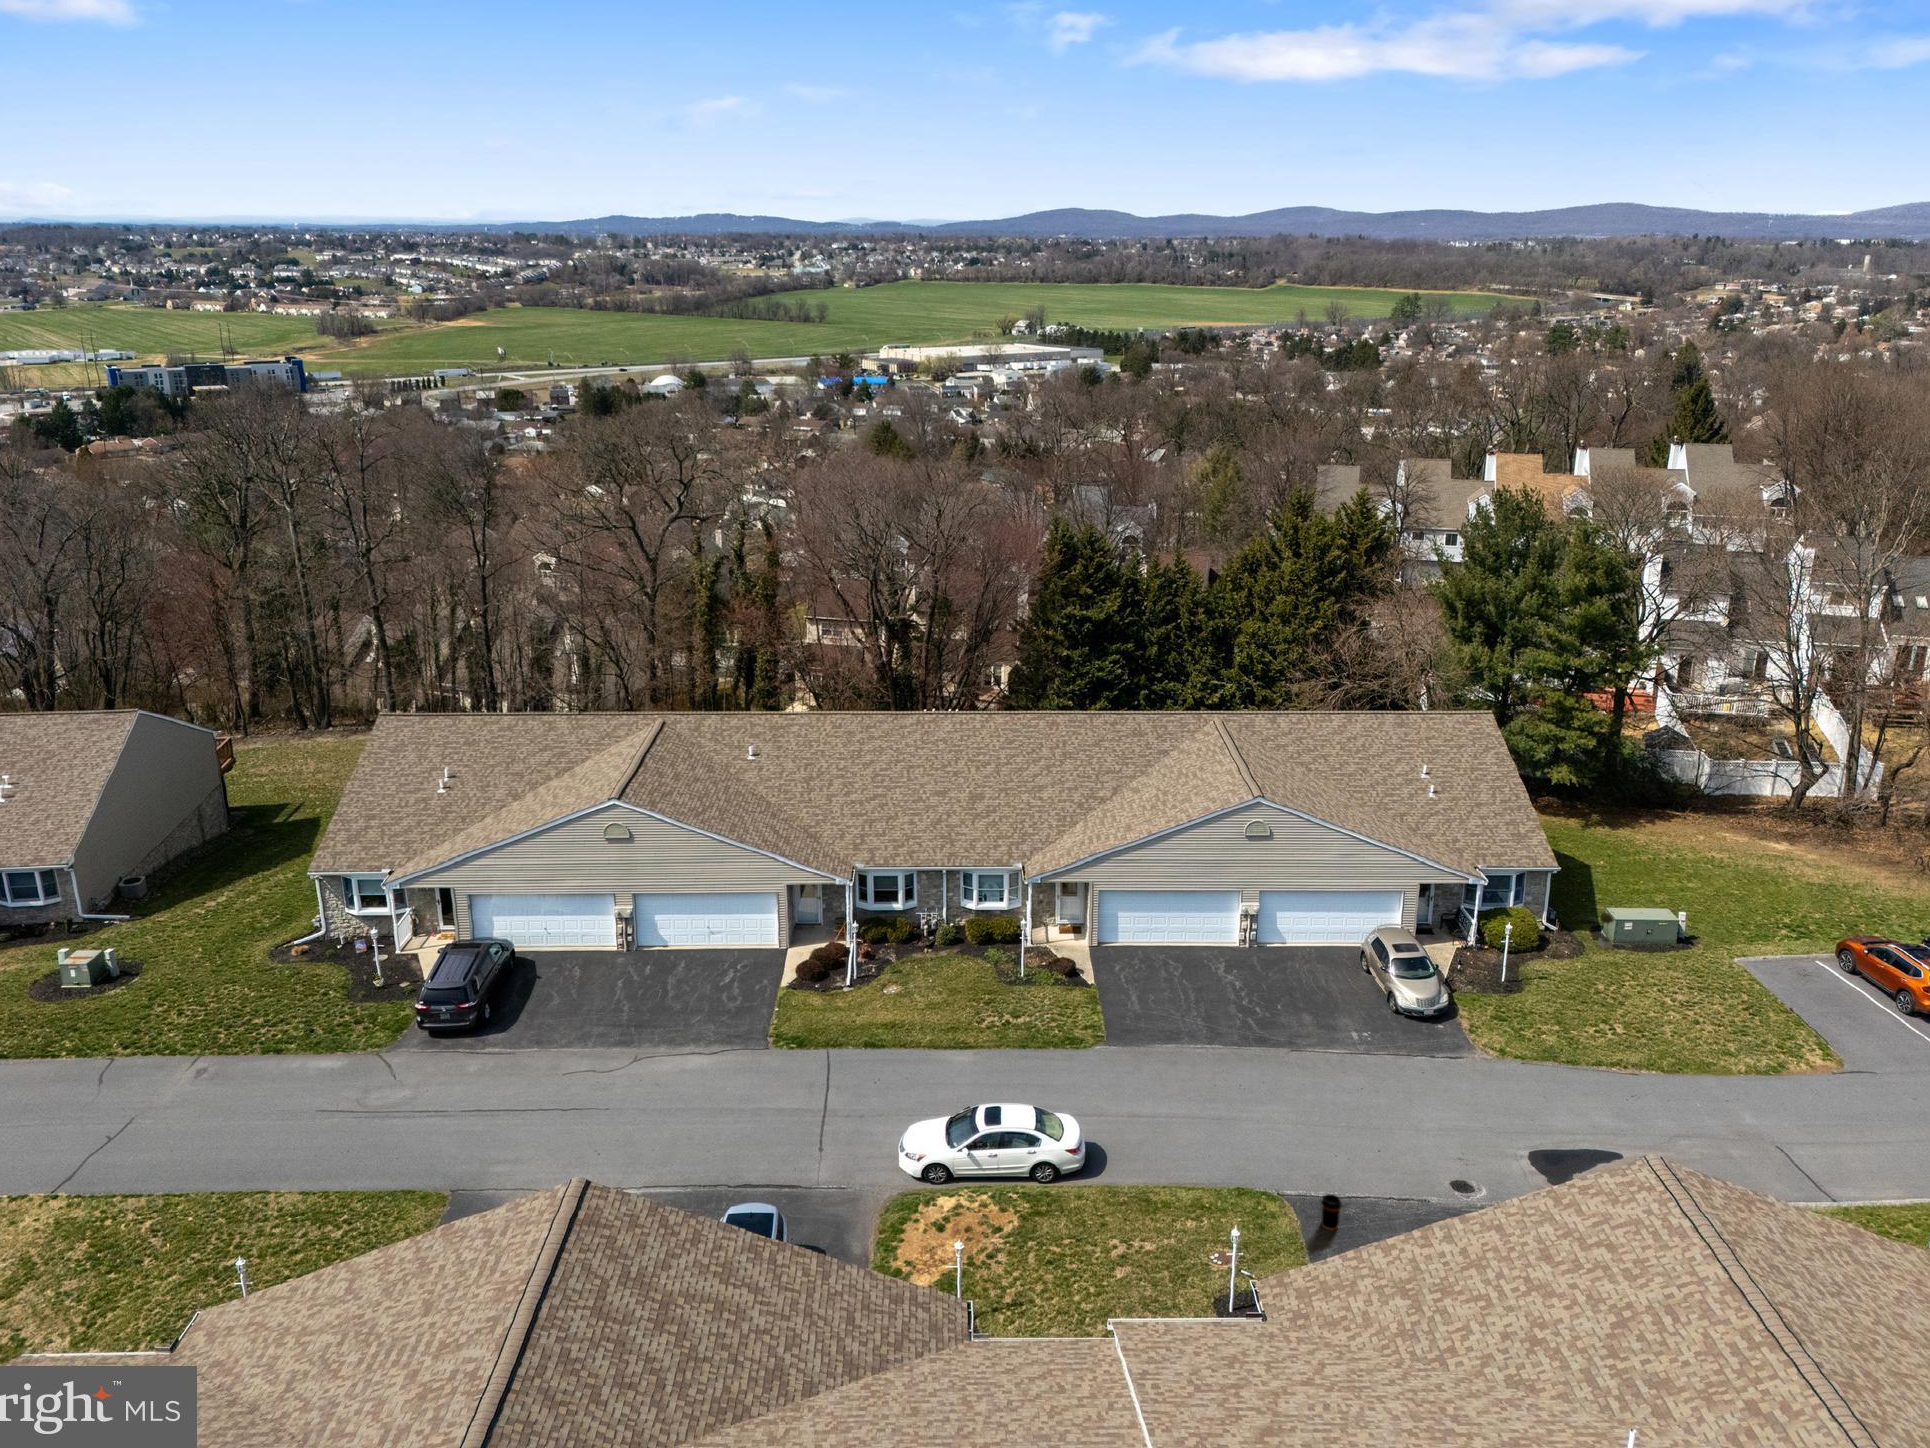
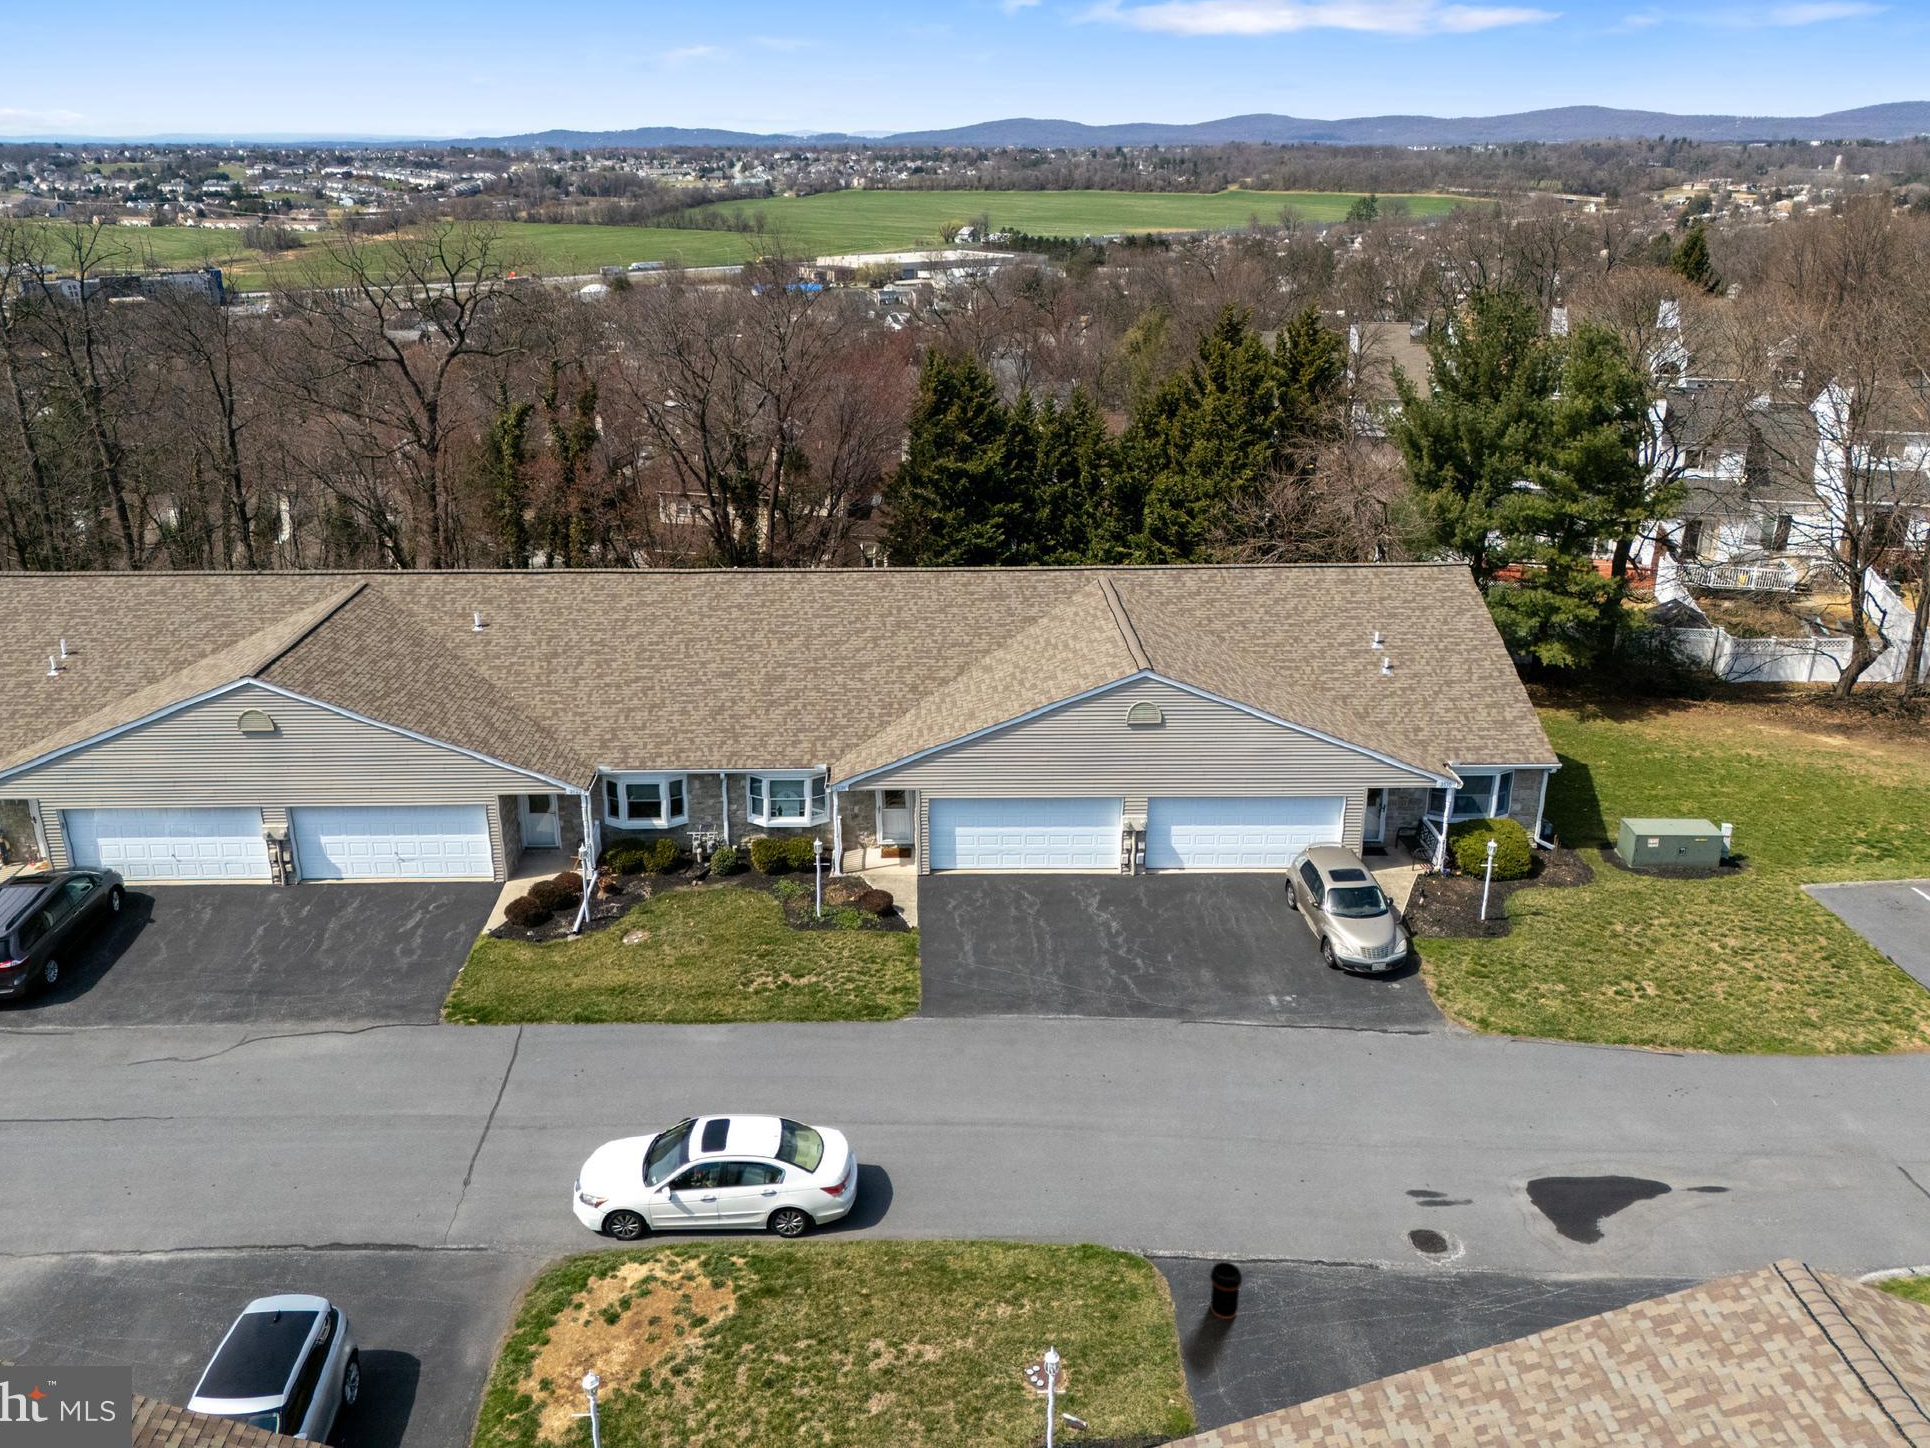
potted tree: present [1598,912,1614,949] -> none [1610,826,1634,876]

